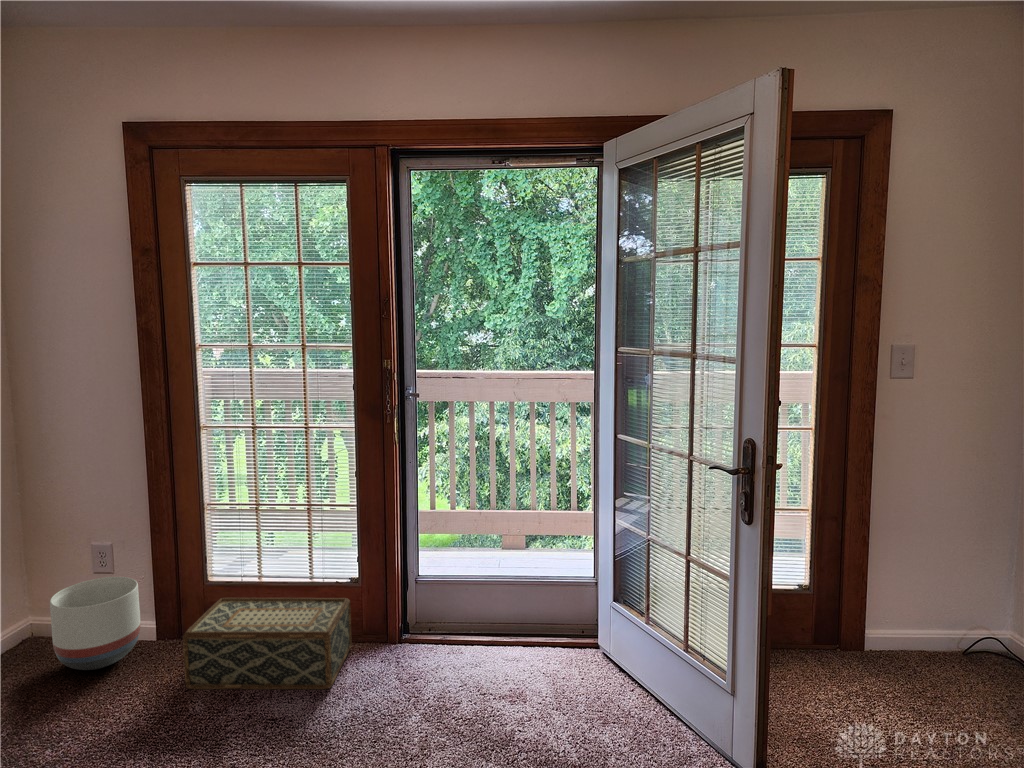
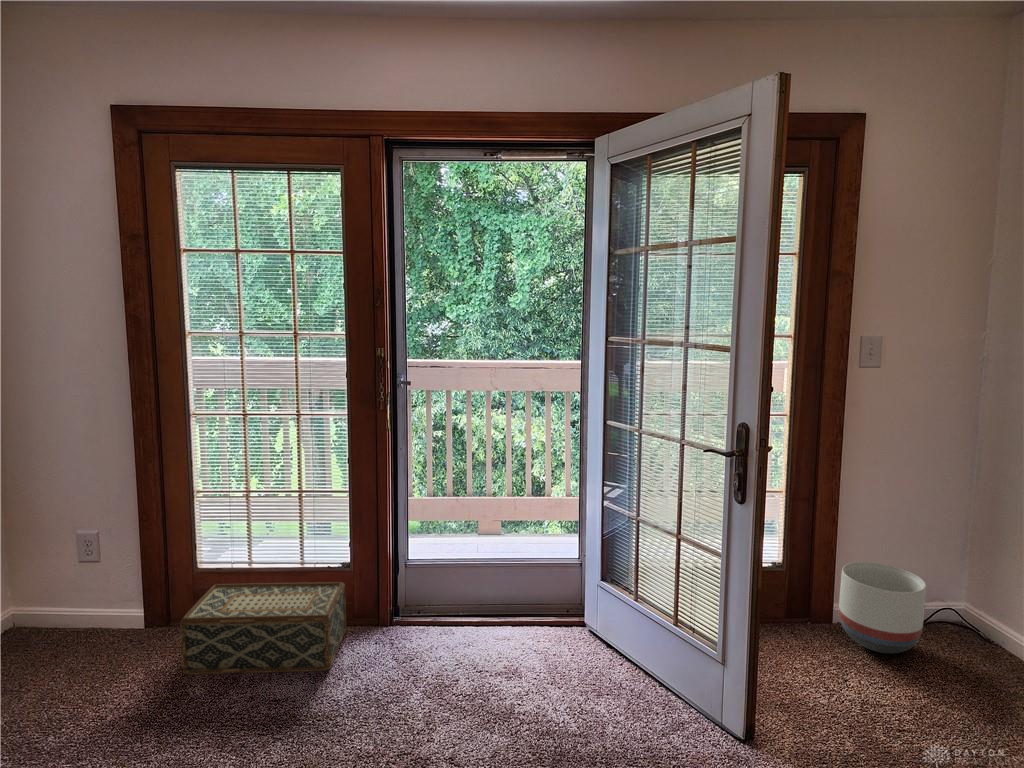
planter: present [50,577,141,670] -> present [839,562,926,654]

